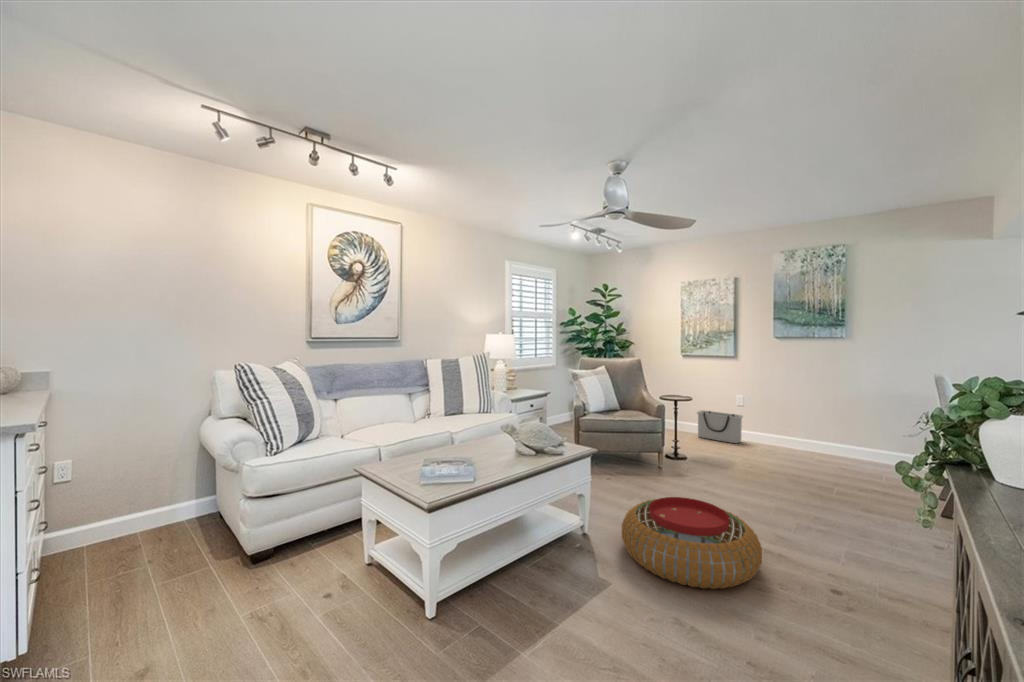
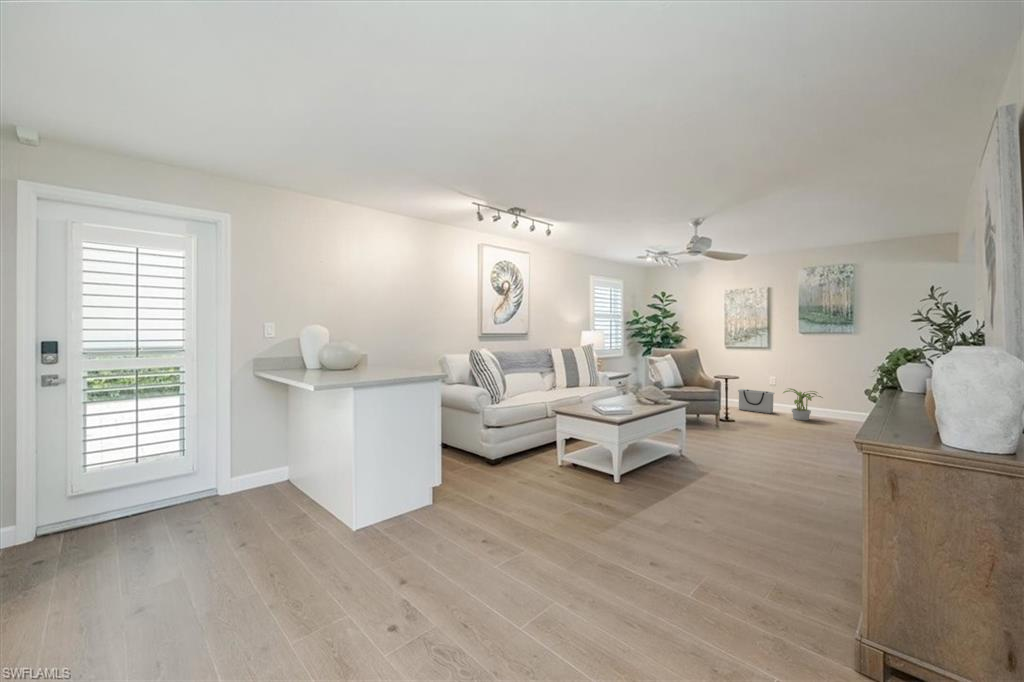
potted plant: none [752,411,806,455] -> present [783,388,821,420]
pouf: present [622,497,762,589] -> none [710,434,800,478]

